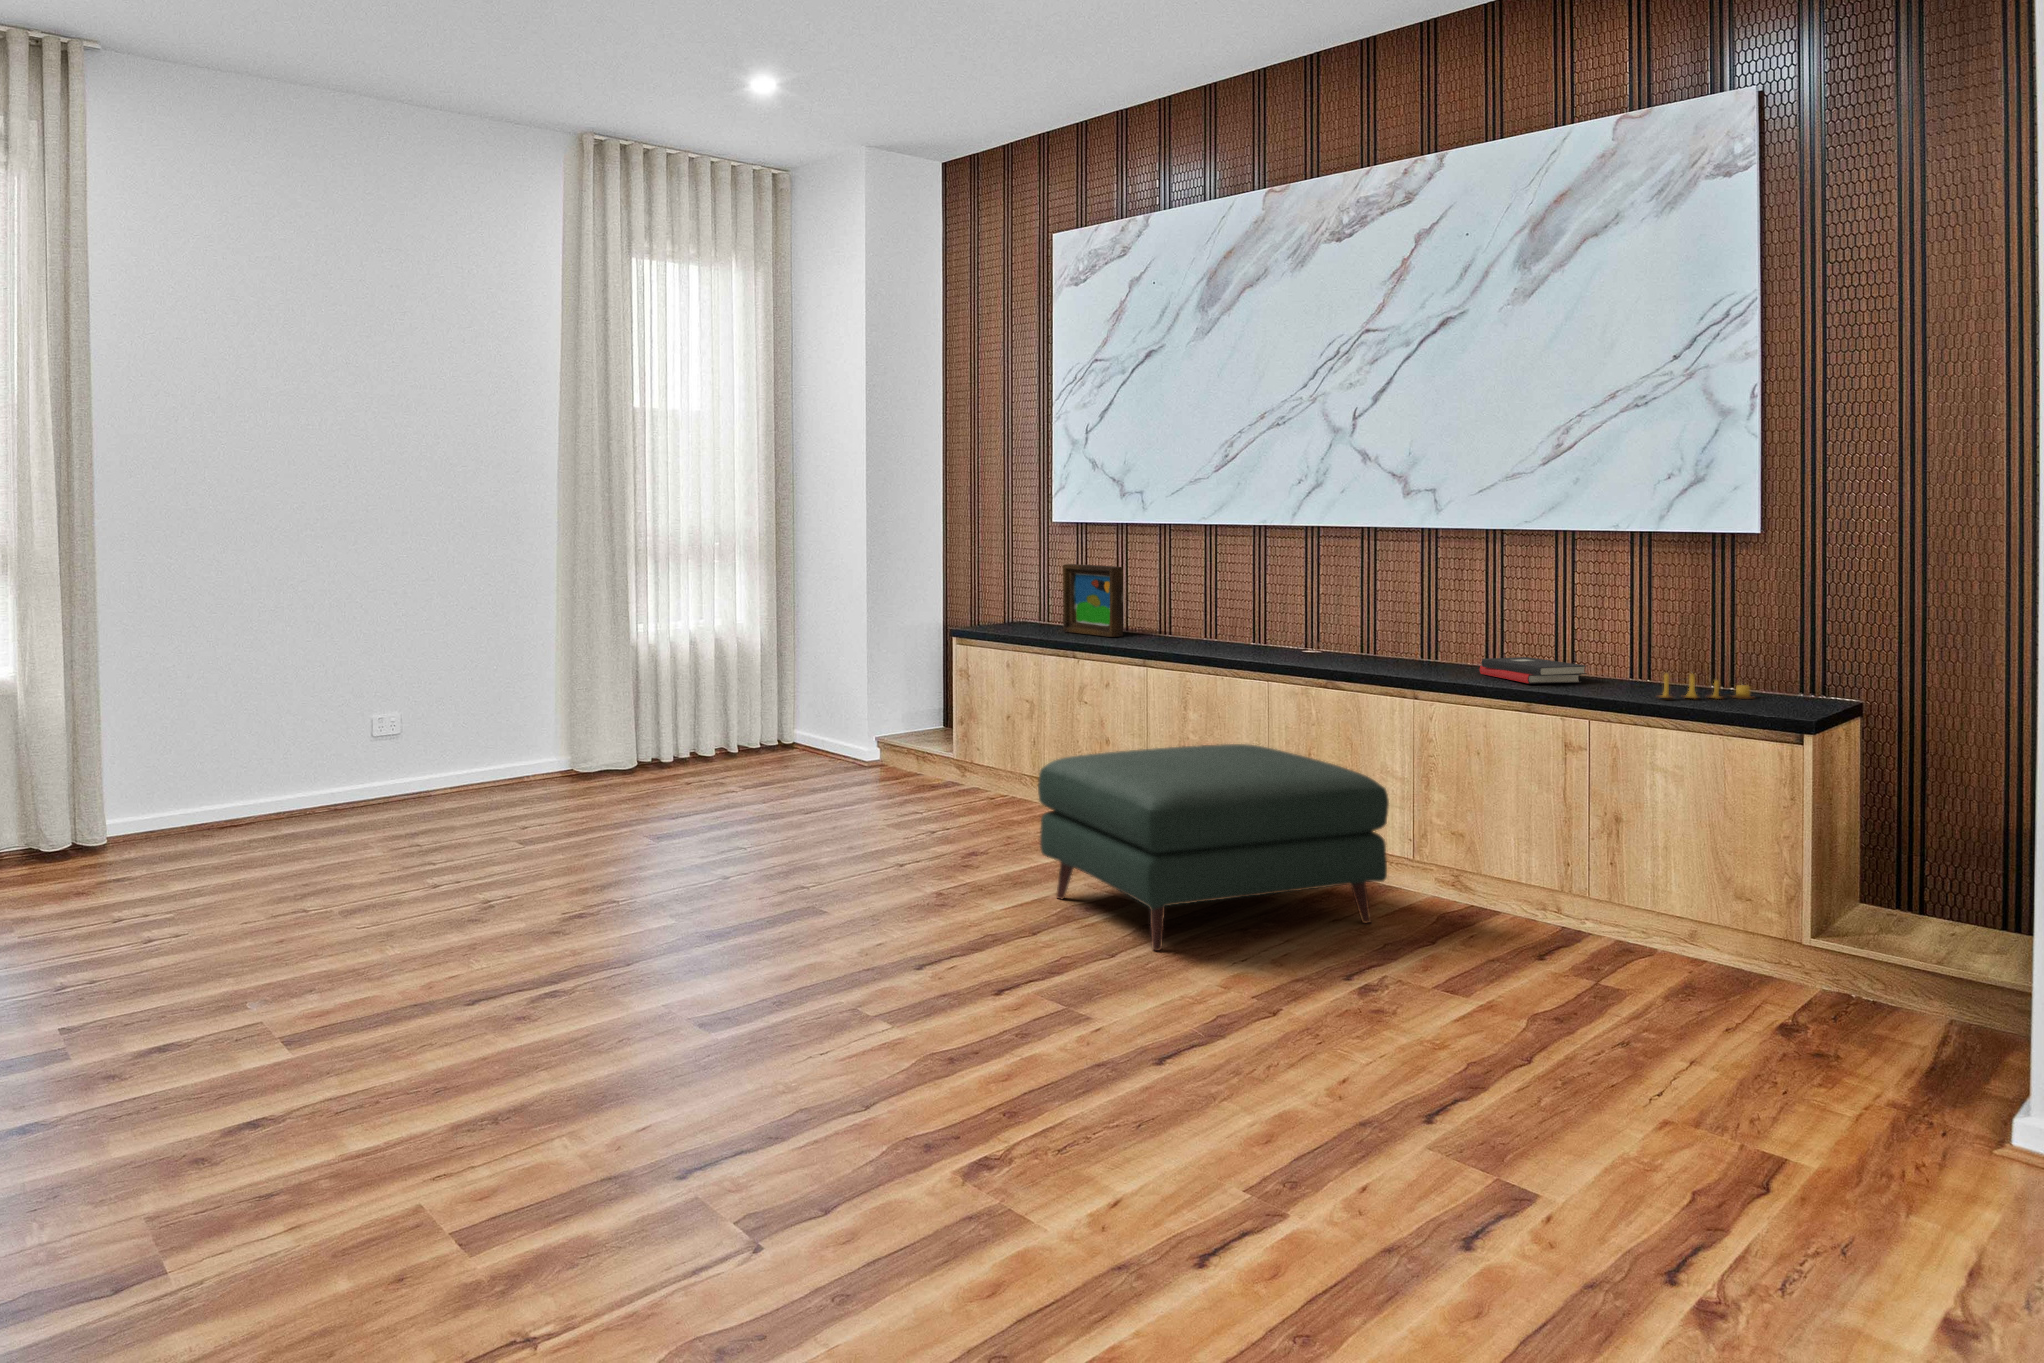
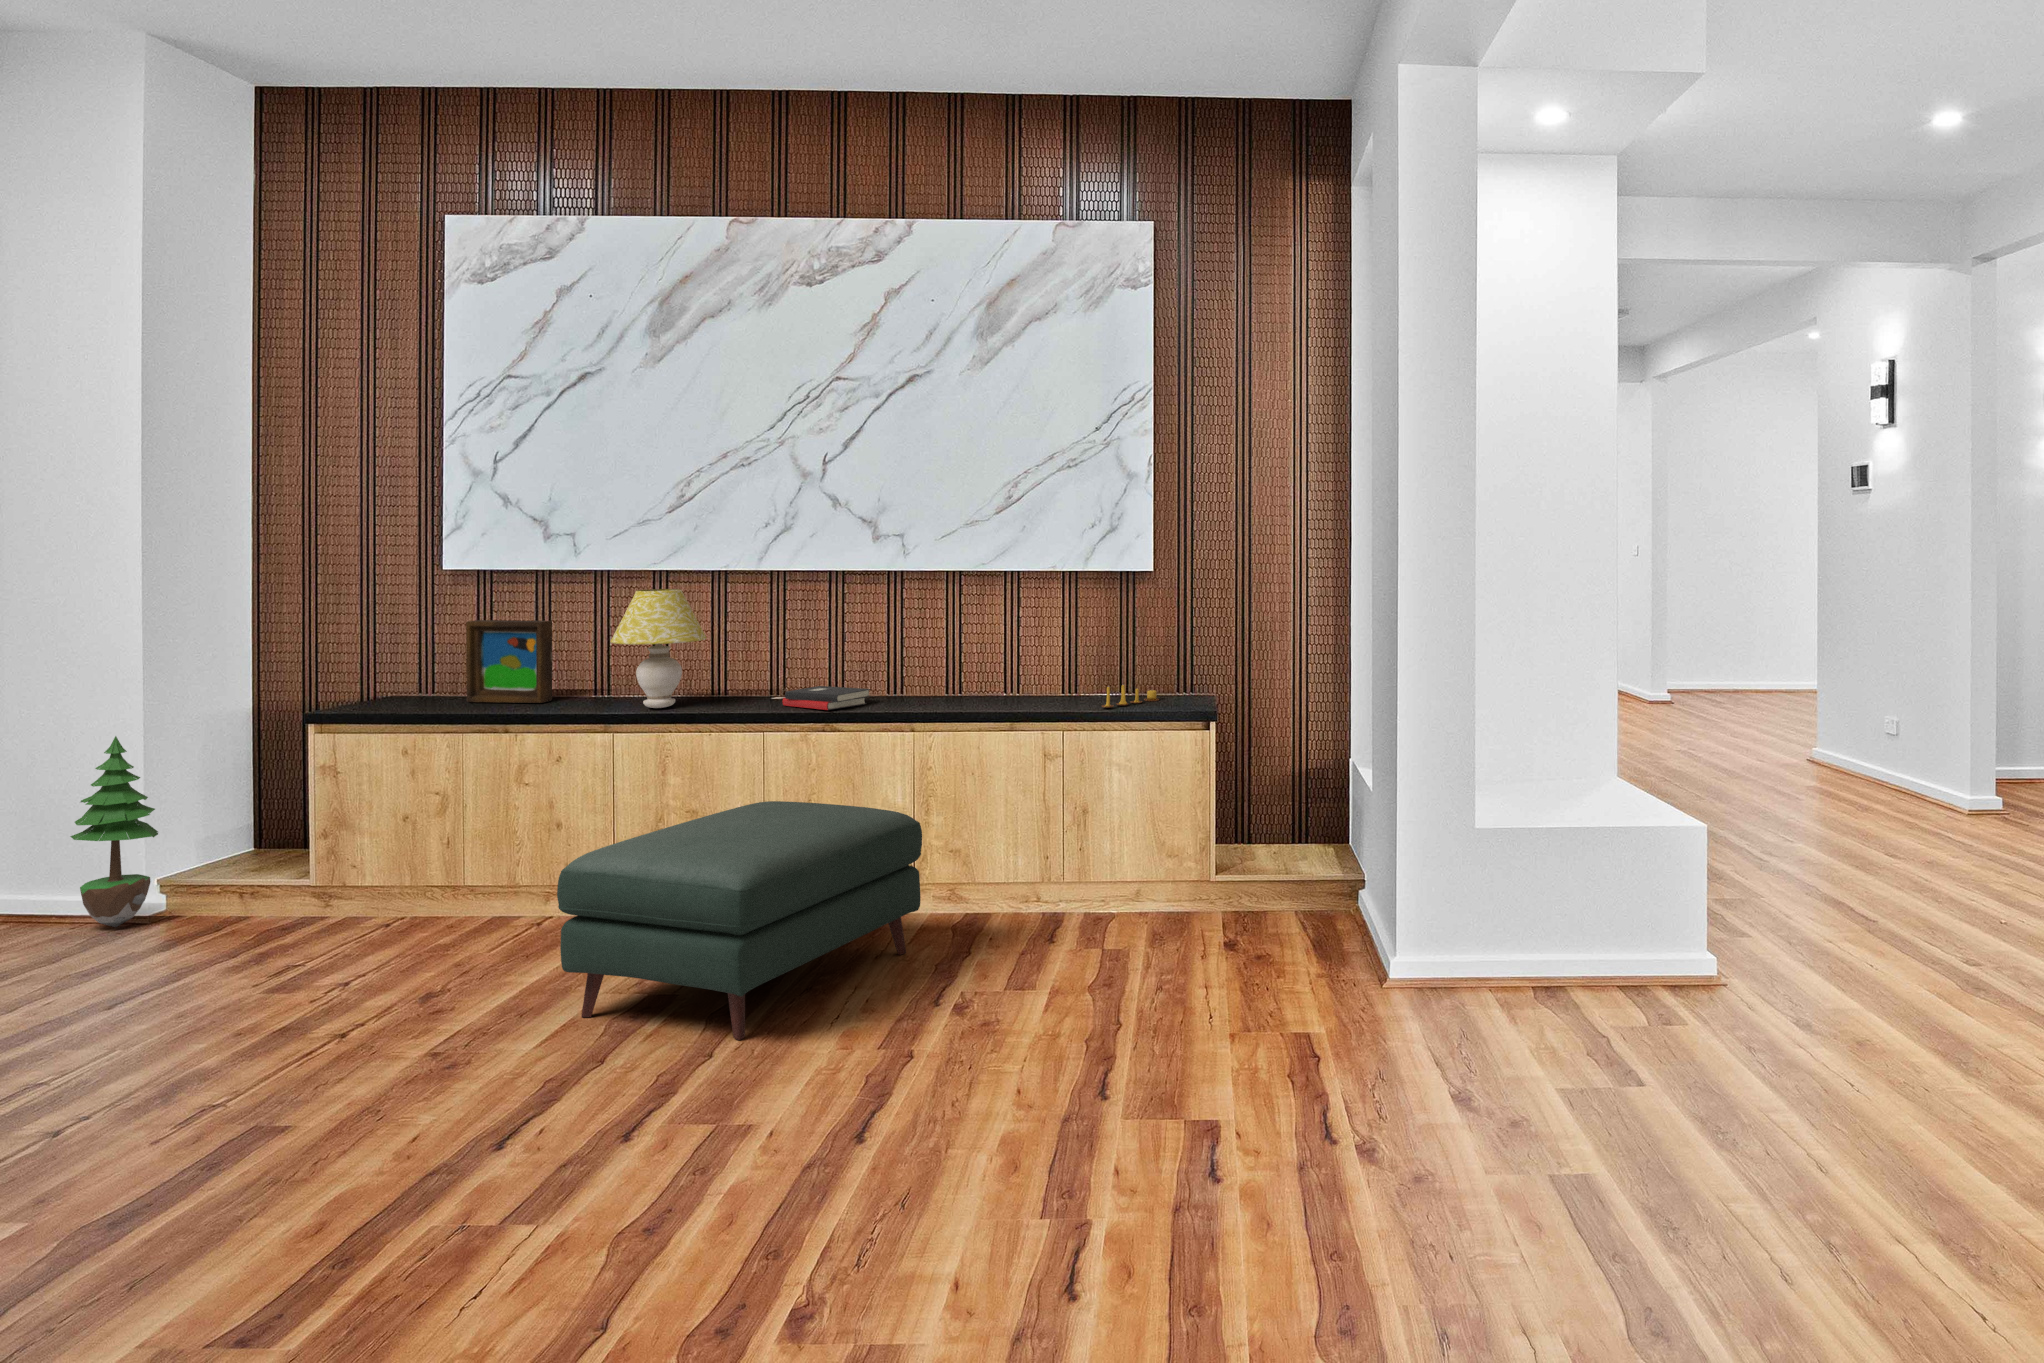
table lamp: none [1153,541,1238,650] -> present [610,589,707,708]
potted tree: none [824,632,872,767] -> present [70,736,158,927]
hardback book: present [1480,657,1587,683] -> present [782,686,870,710]

